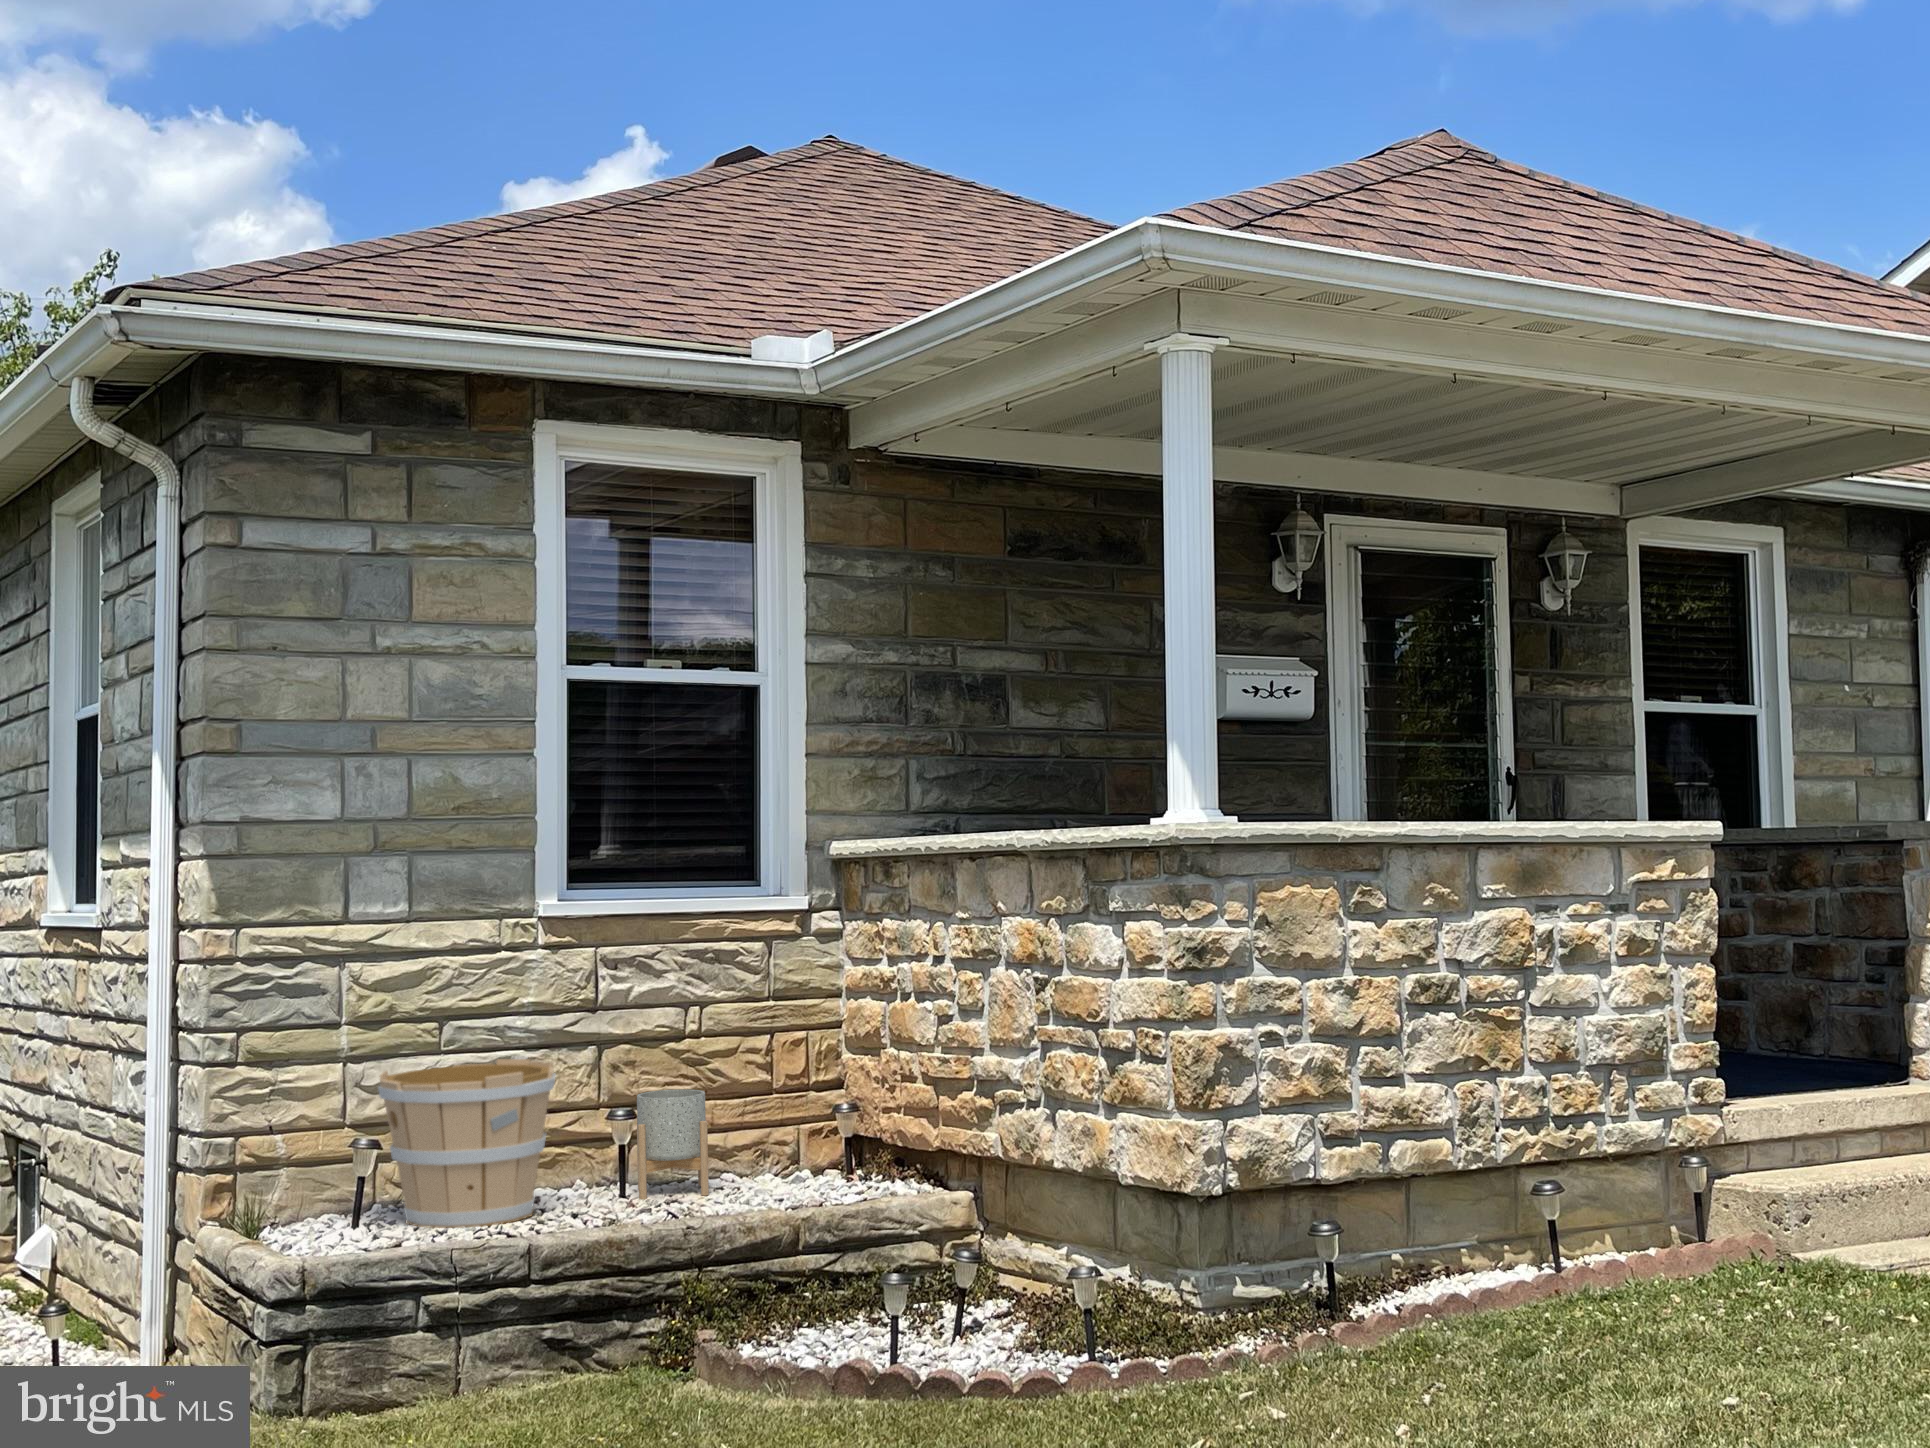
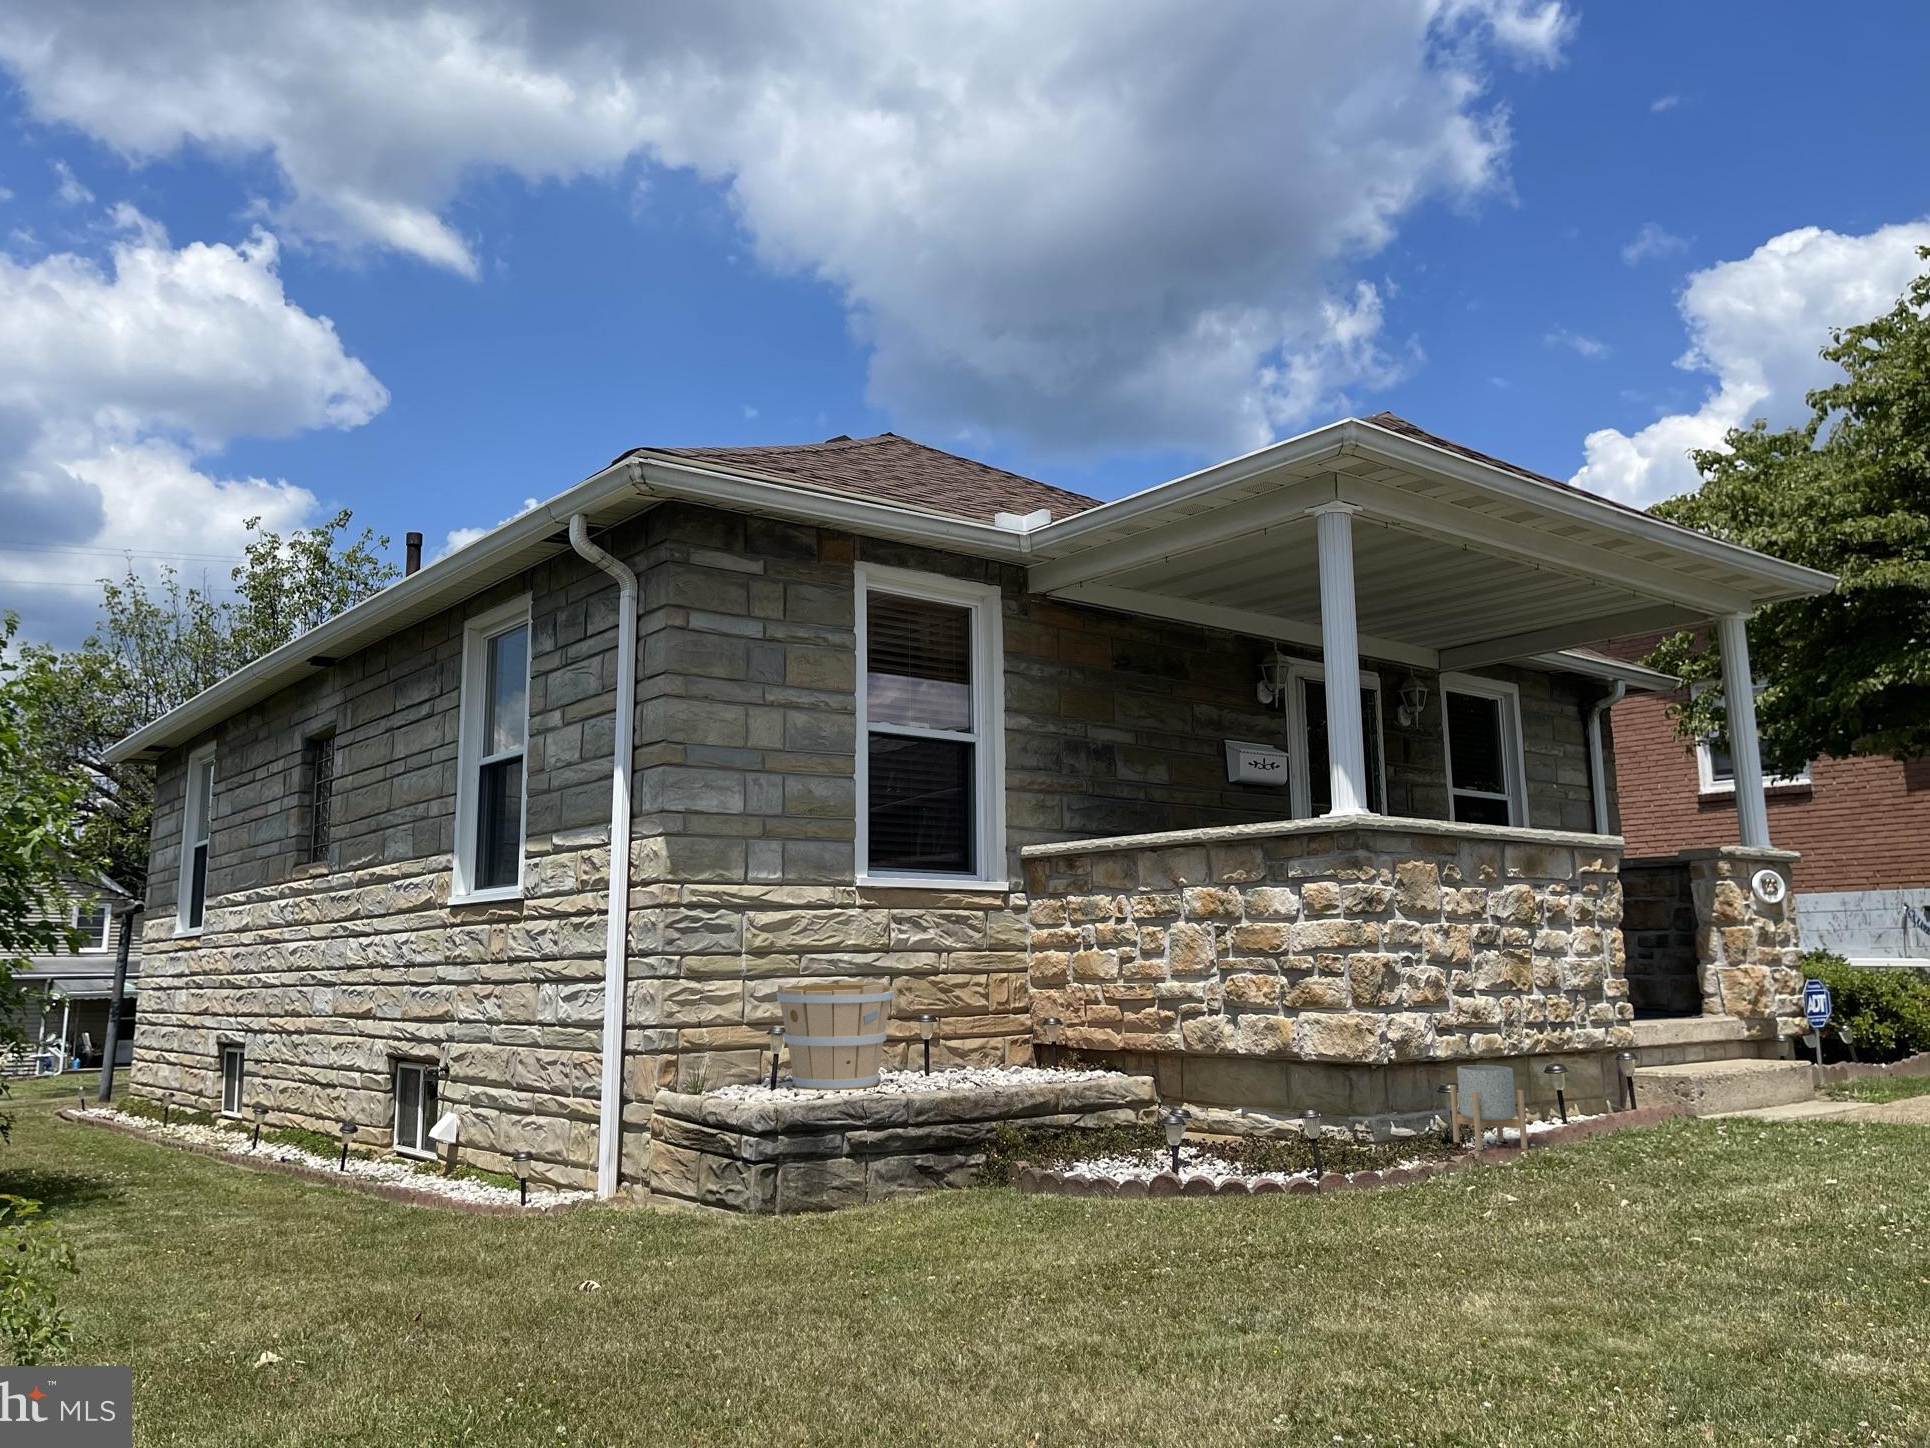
planter: present [637,1089,709,1199] -> present [1450,1065,1528,1150]

